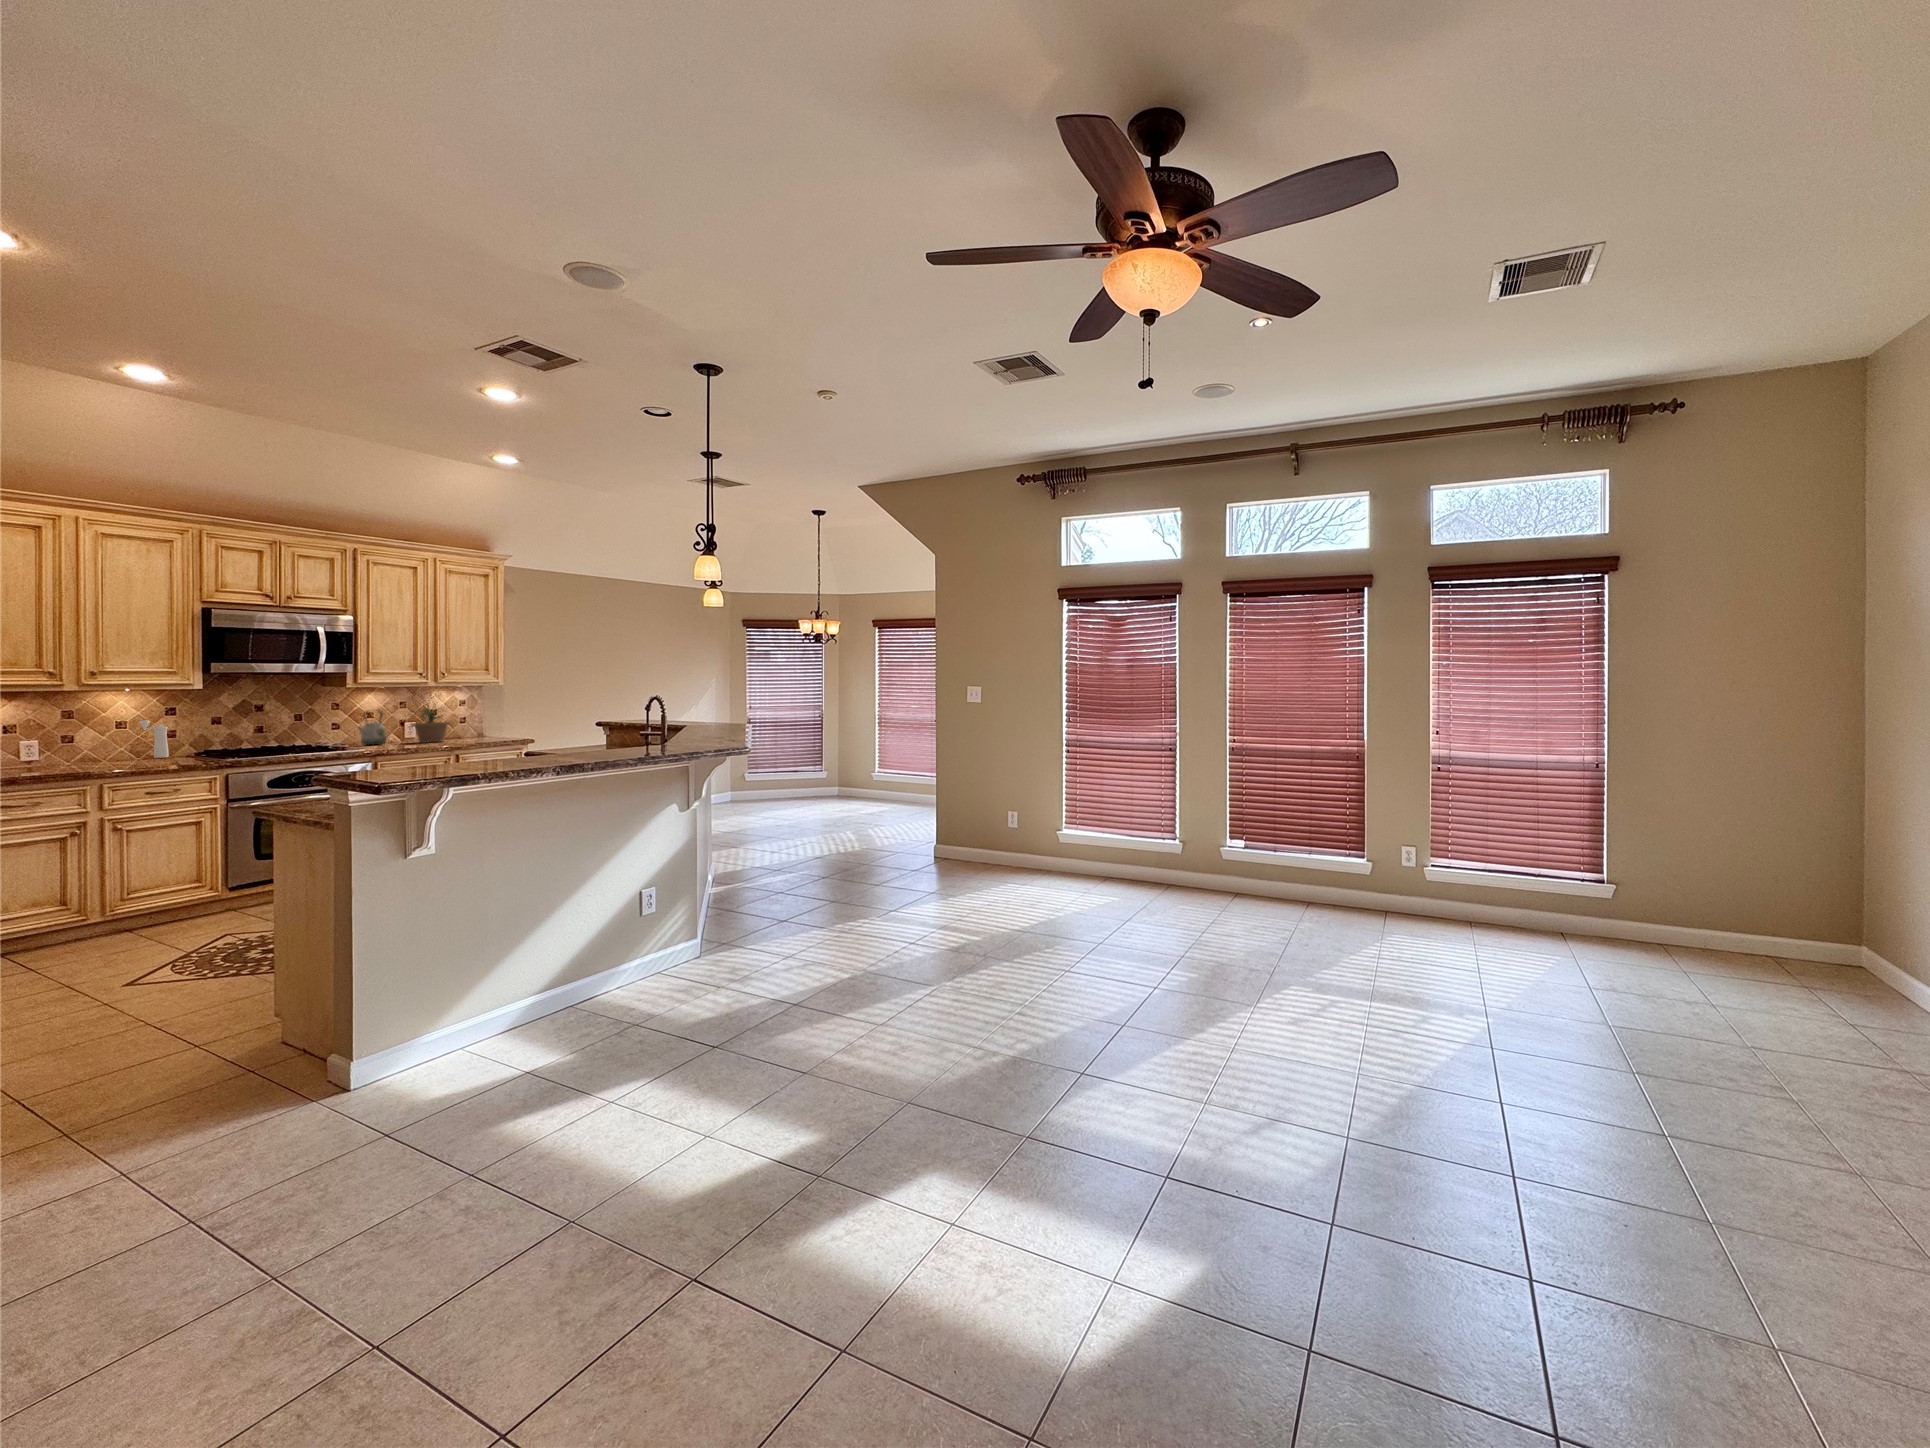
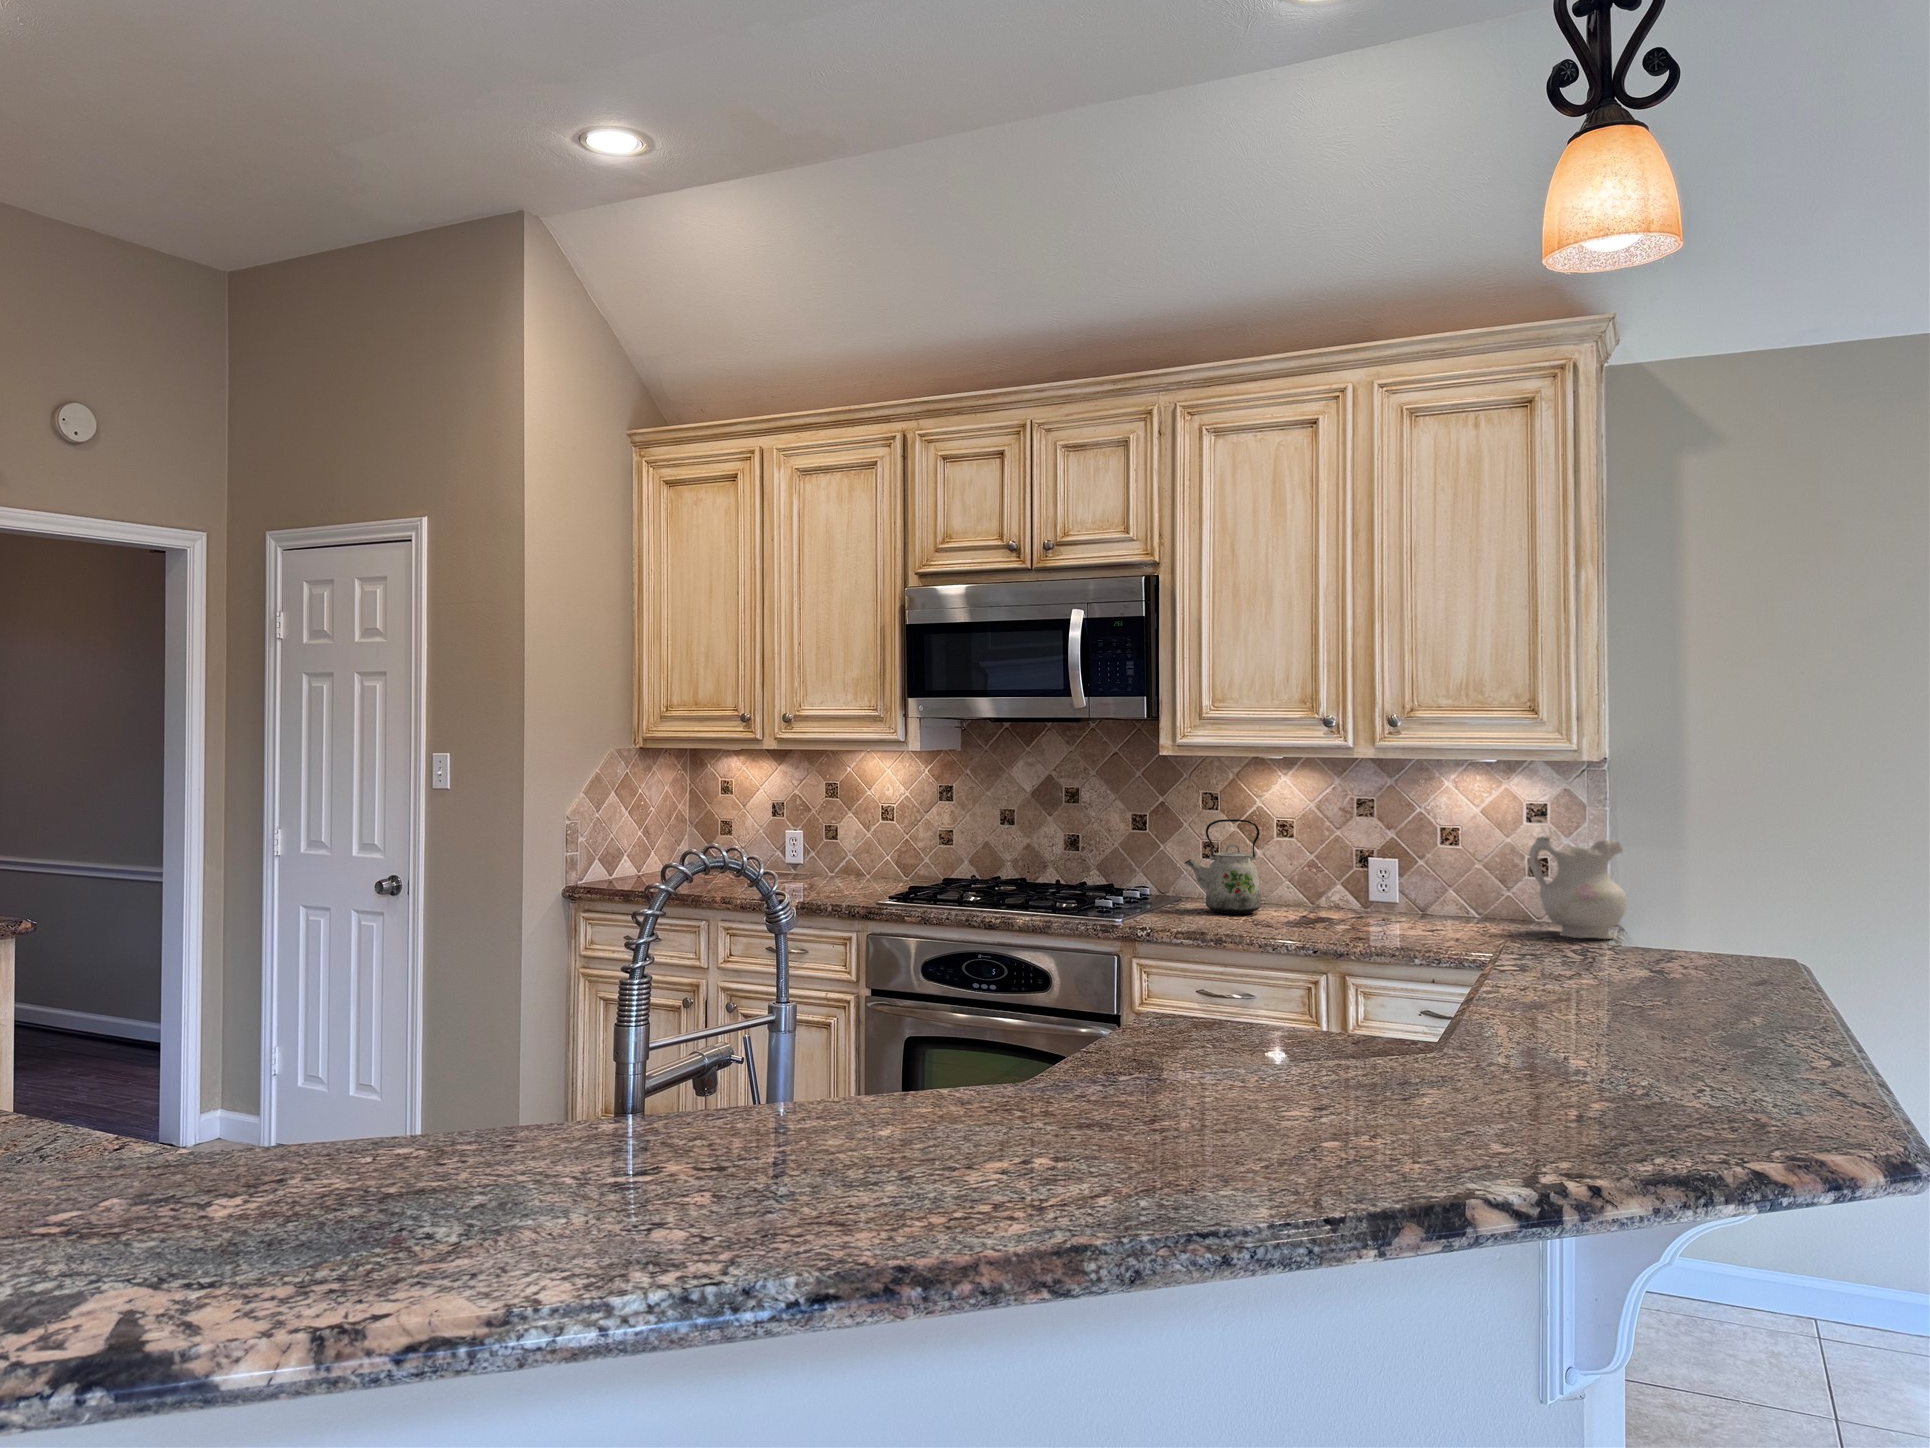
potted plant: present [411,691,451,743] -> none [1295,768,1446,928]
ceramic pitcher: none [476,708,504,739] -> present [1529,836,1627,939]
pepper mill: present [139,720,169,758] -> none [819,812,845,890]

